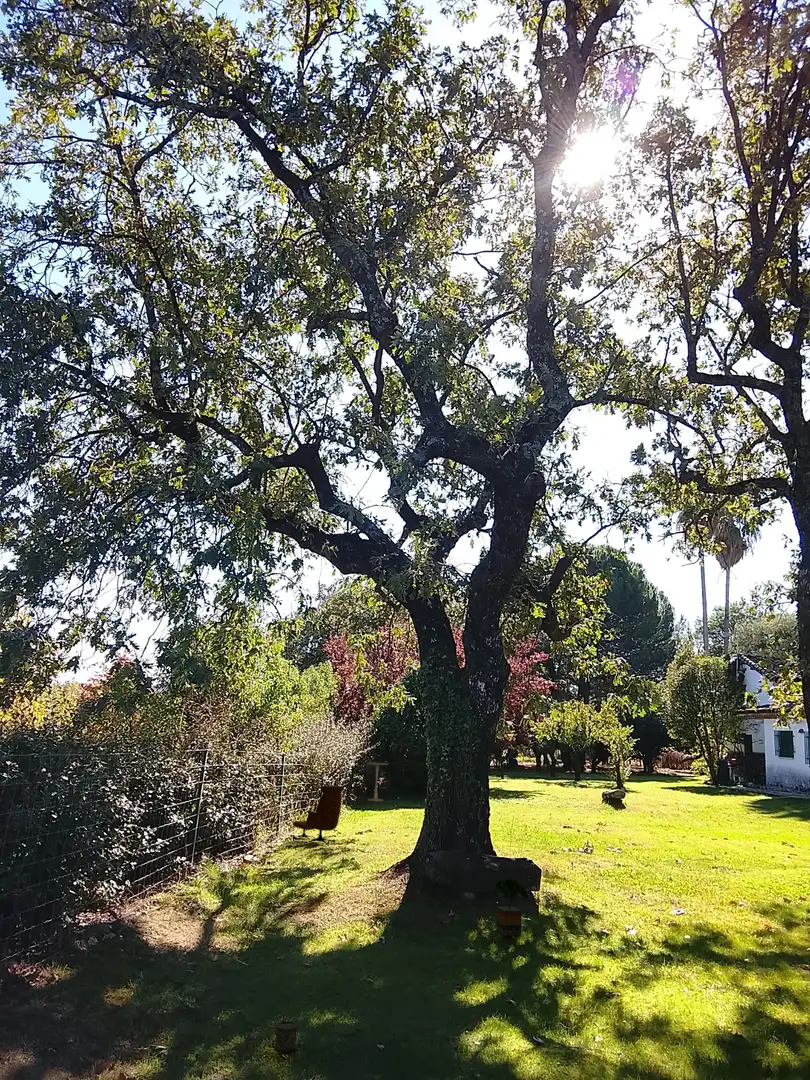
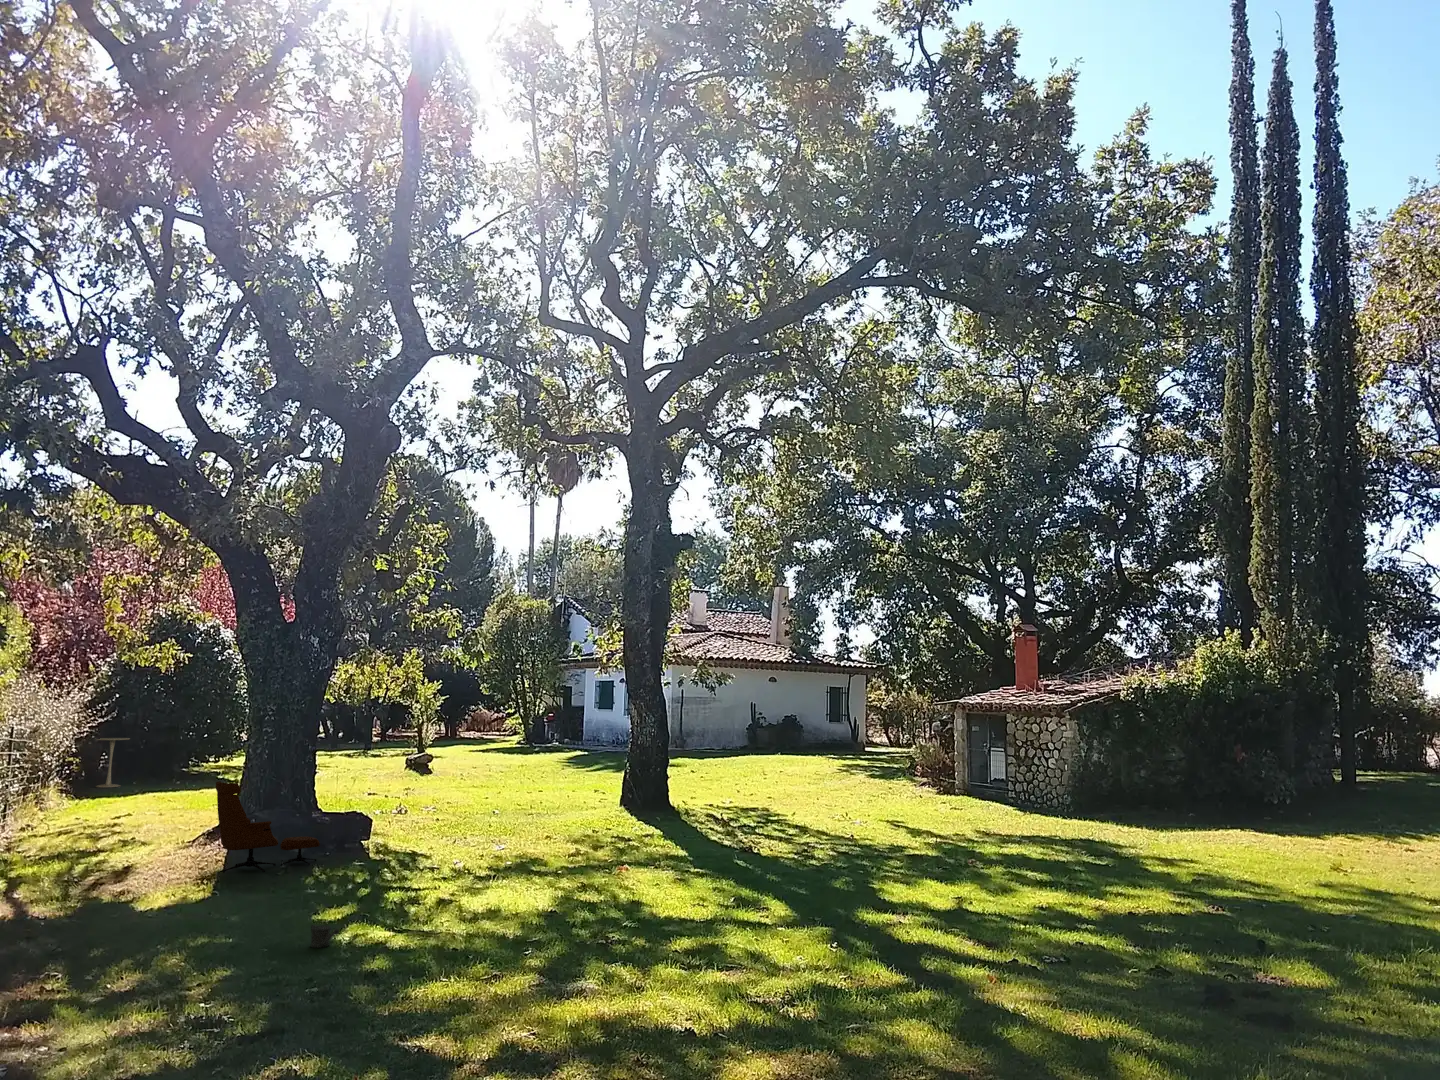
lounge chair: present [293,786,343,846] -> present [216,781,320,873]
potted tree: present [494,879,529,936] -> none [328,827,368,881]
watering can: present [274,1017,298,1053] -> present [311,925,339,948]

